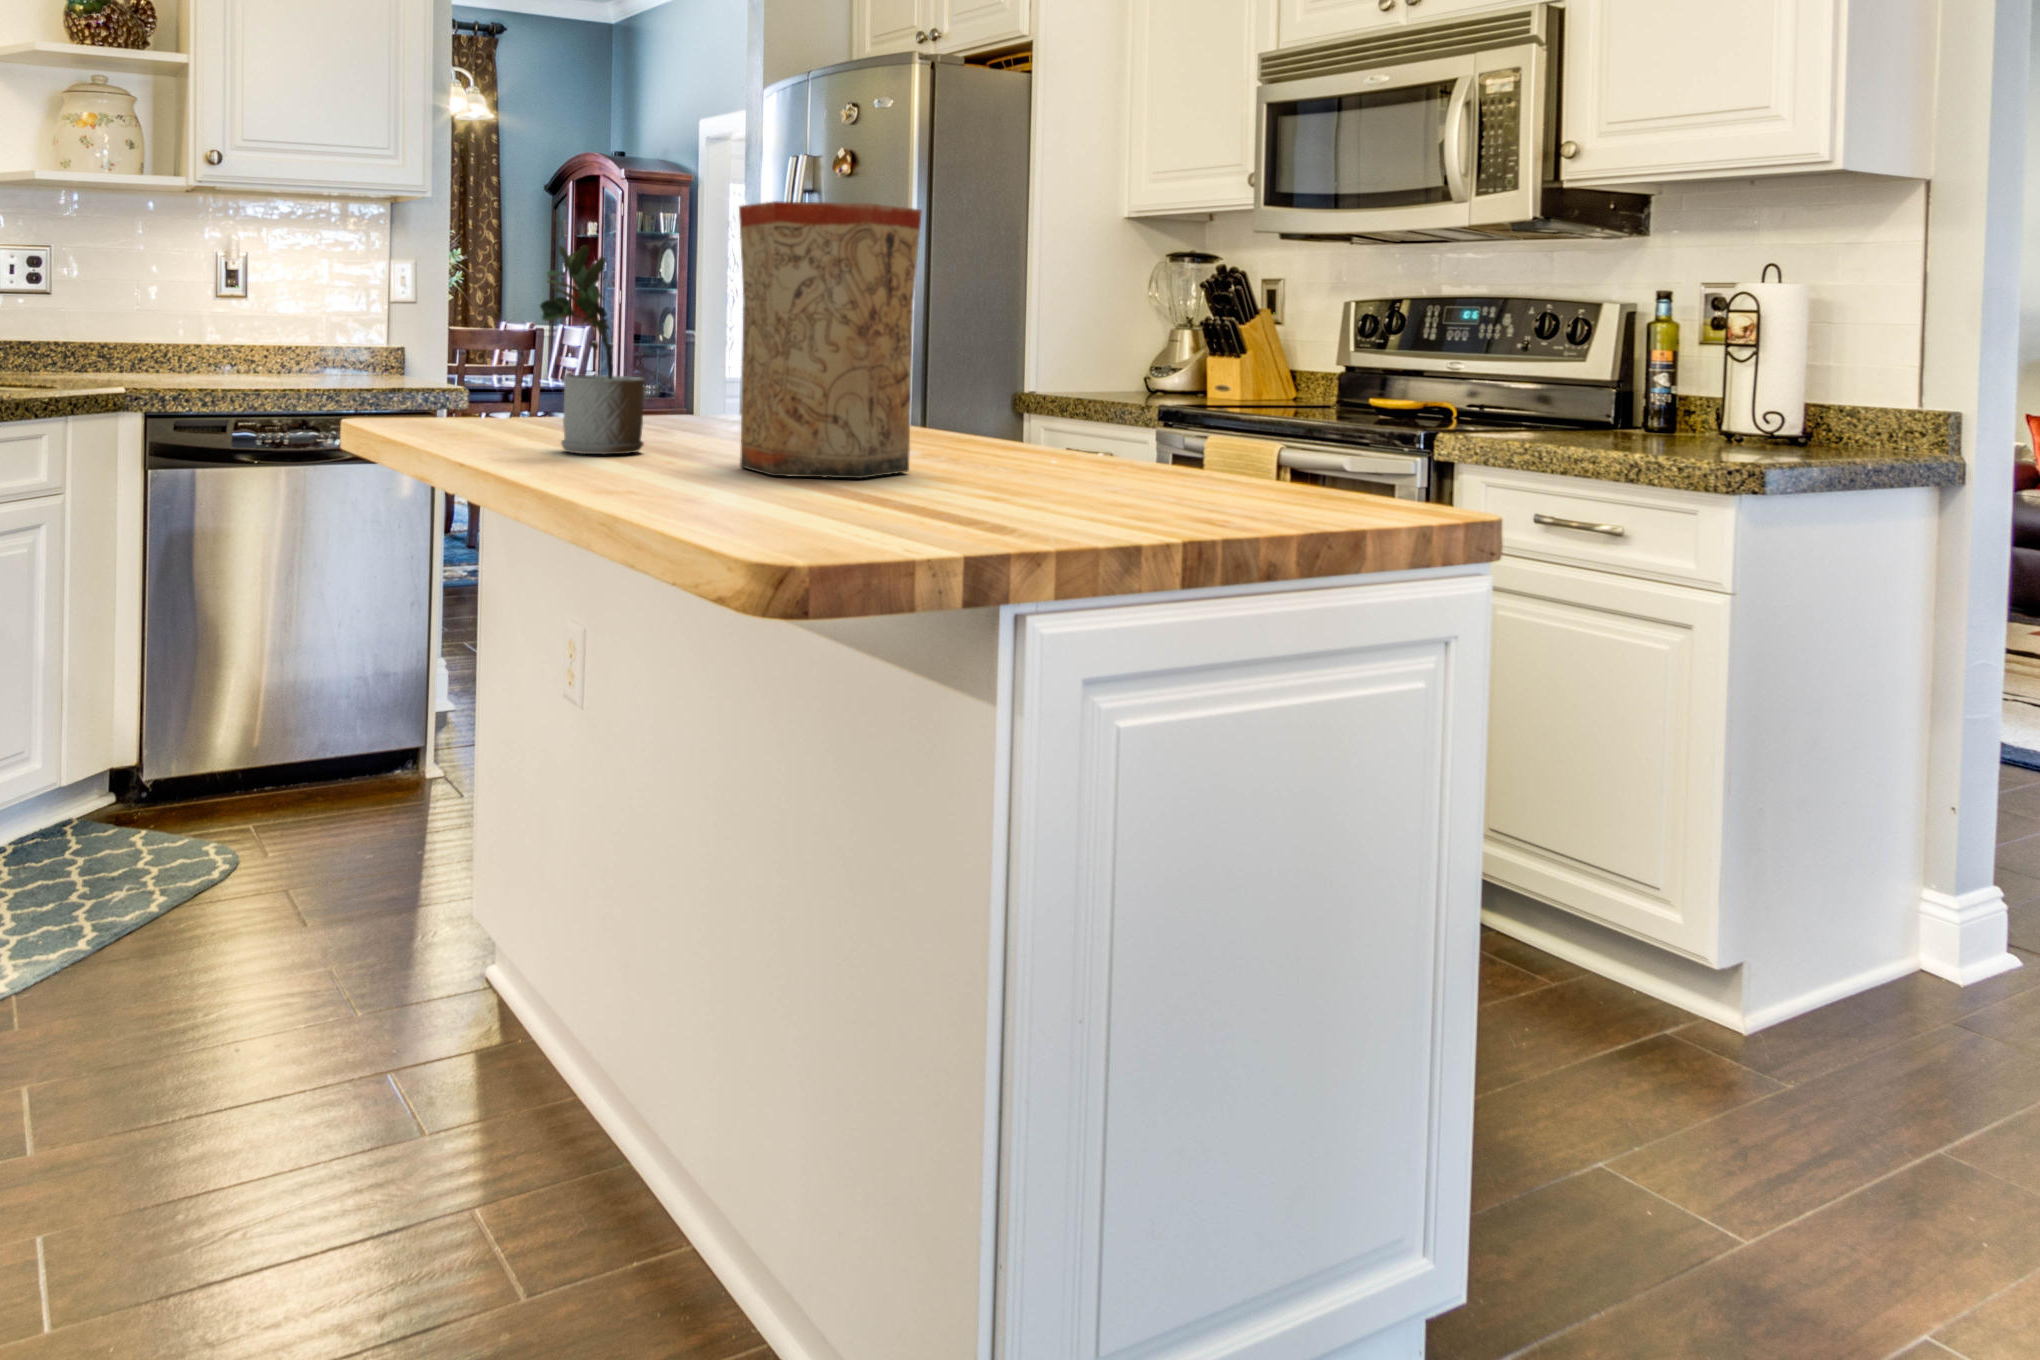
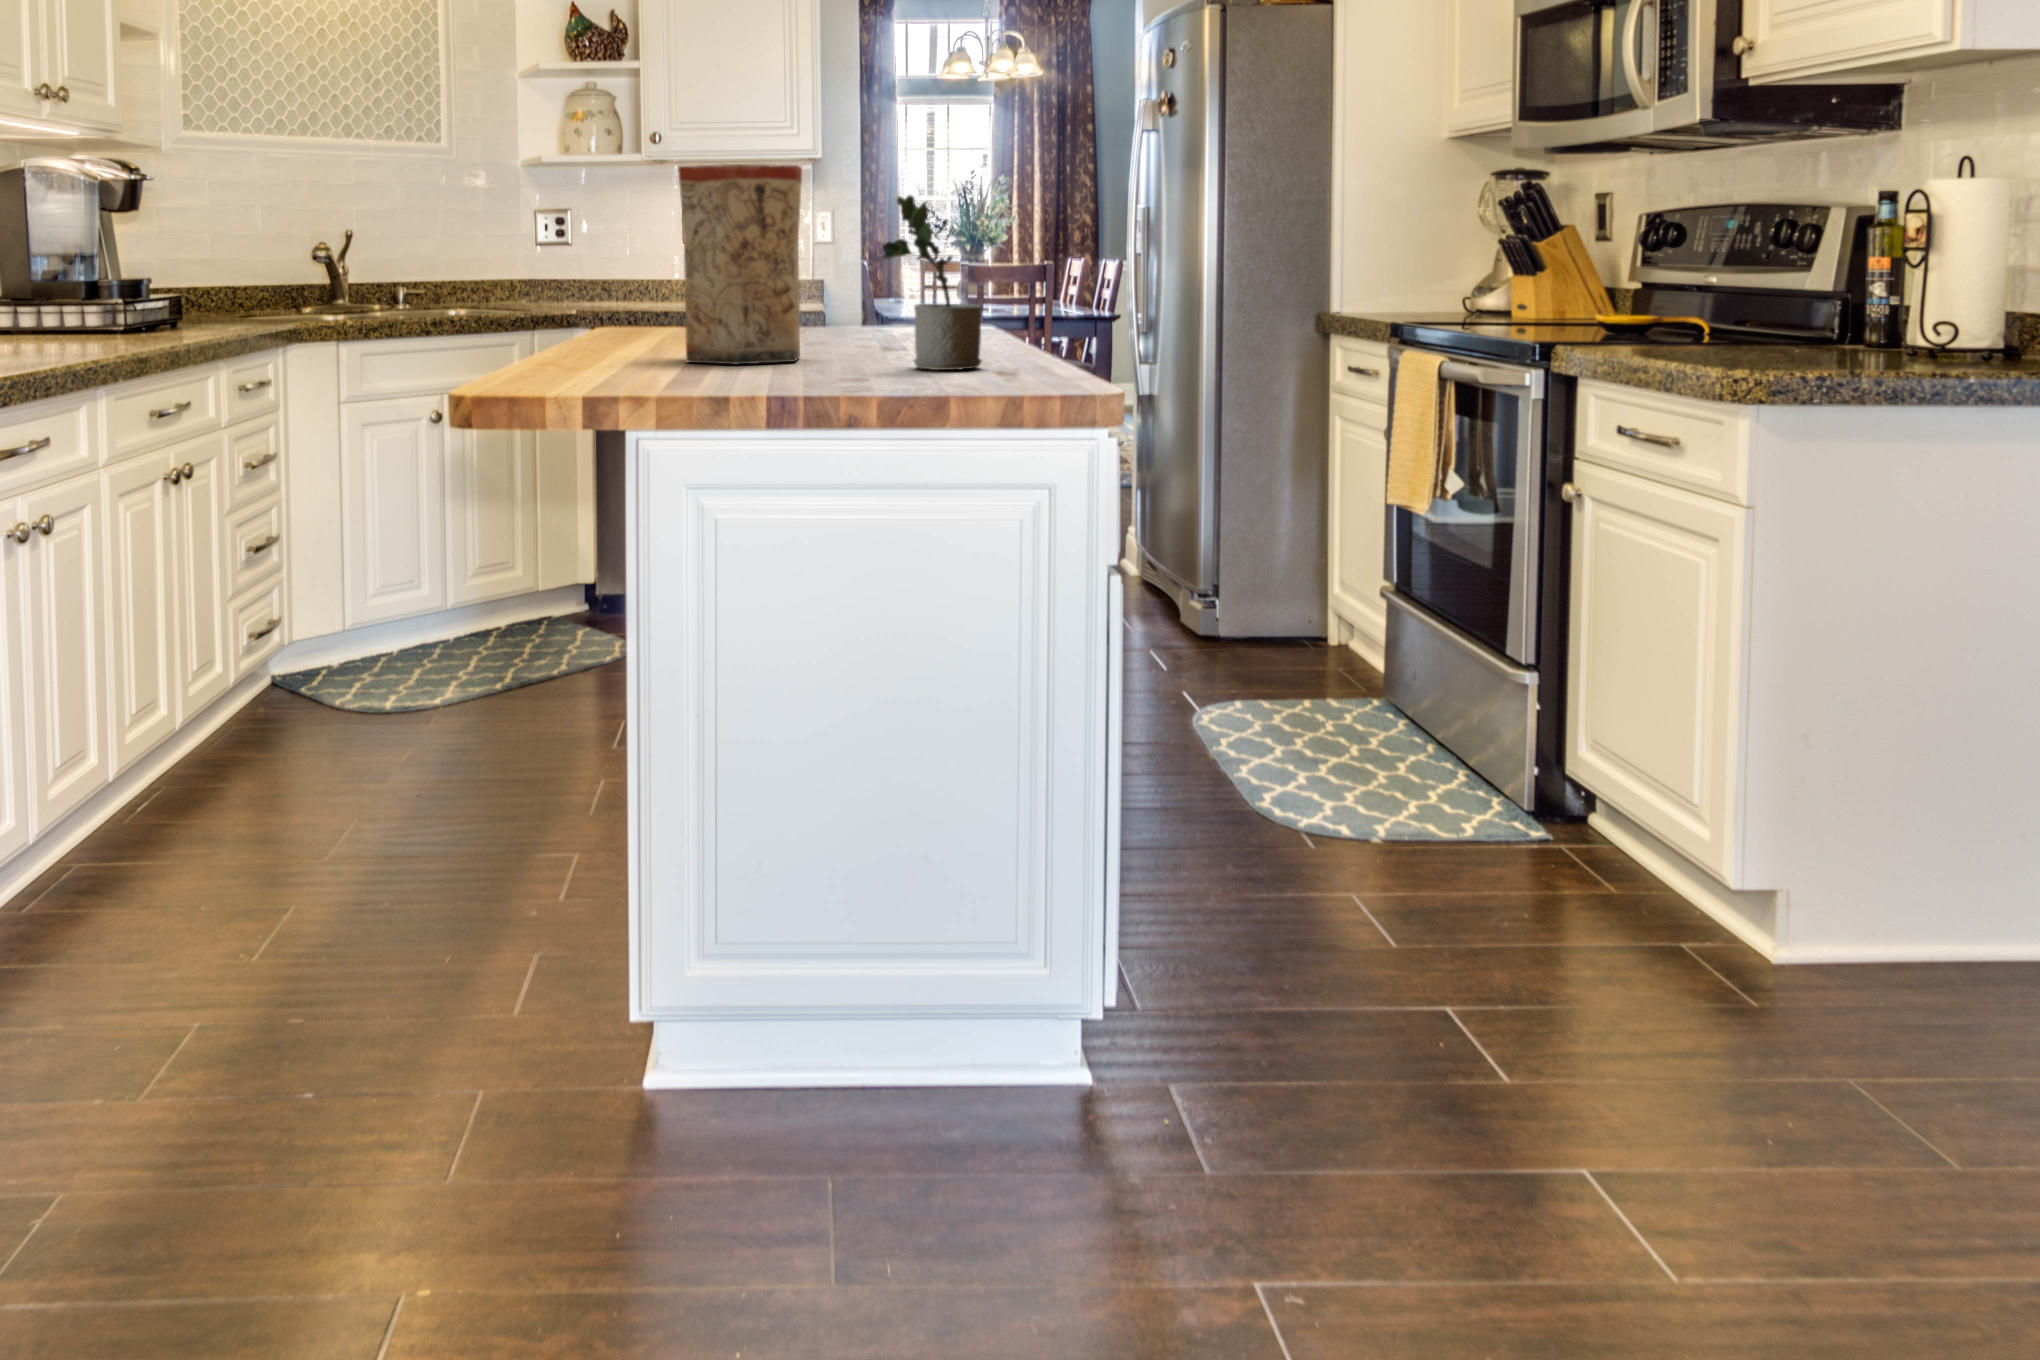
potted plant: present [540,245,645,454] -> present [882,195,982,370]

